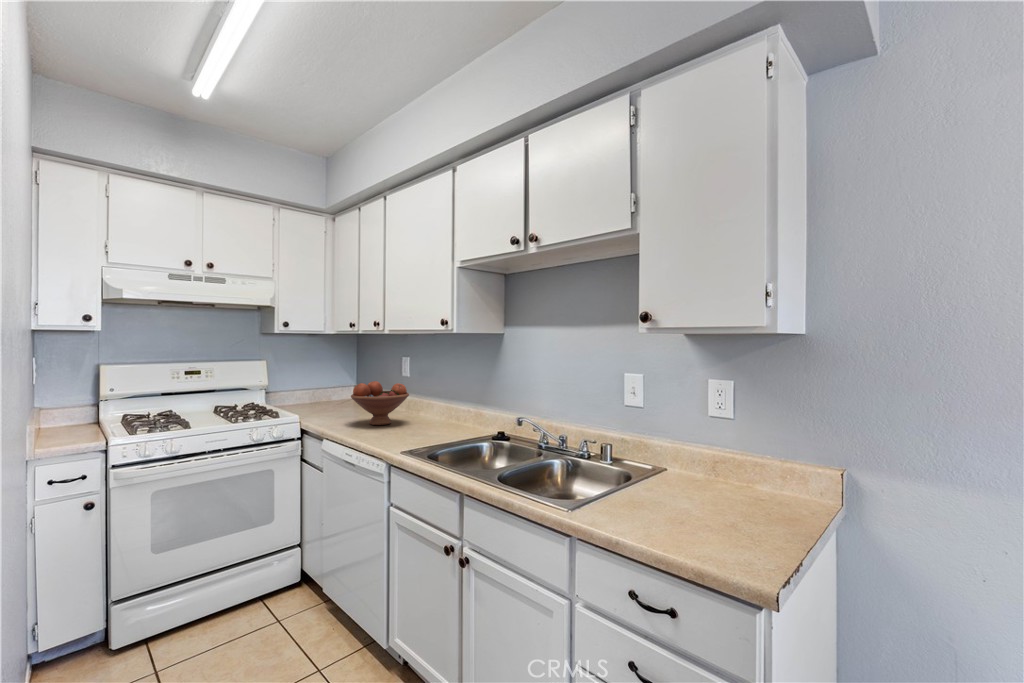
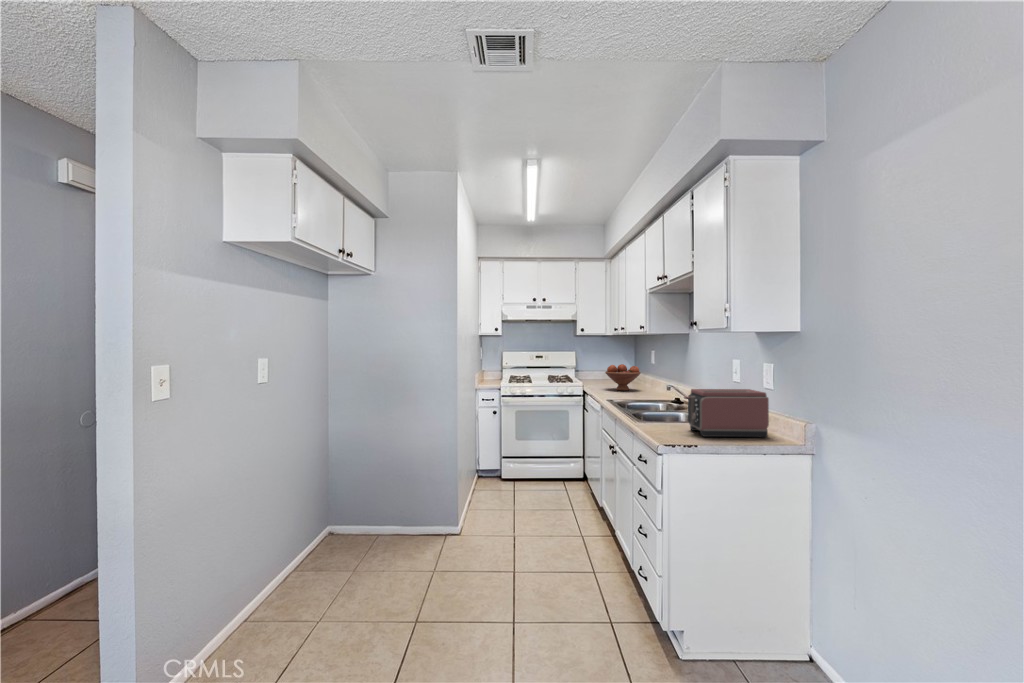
toaster: none [673,426,790,534] -> present [684,389,769,437]

